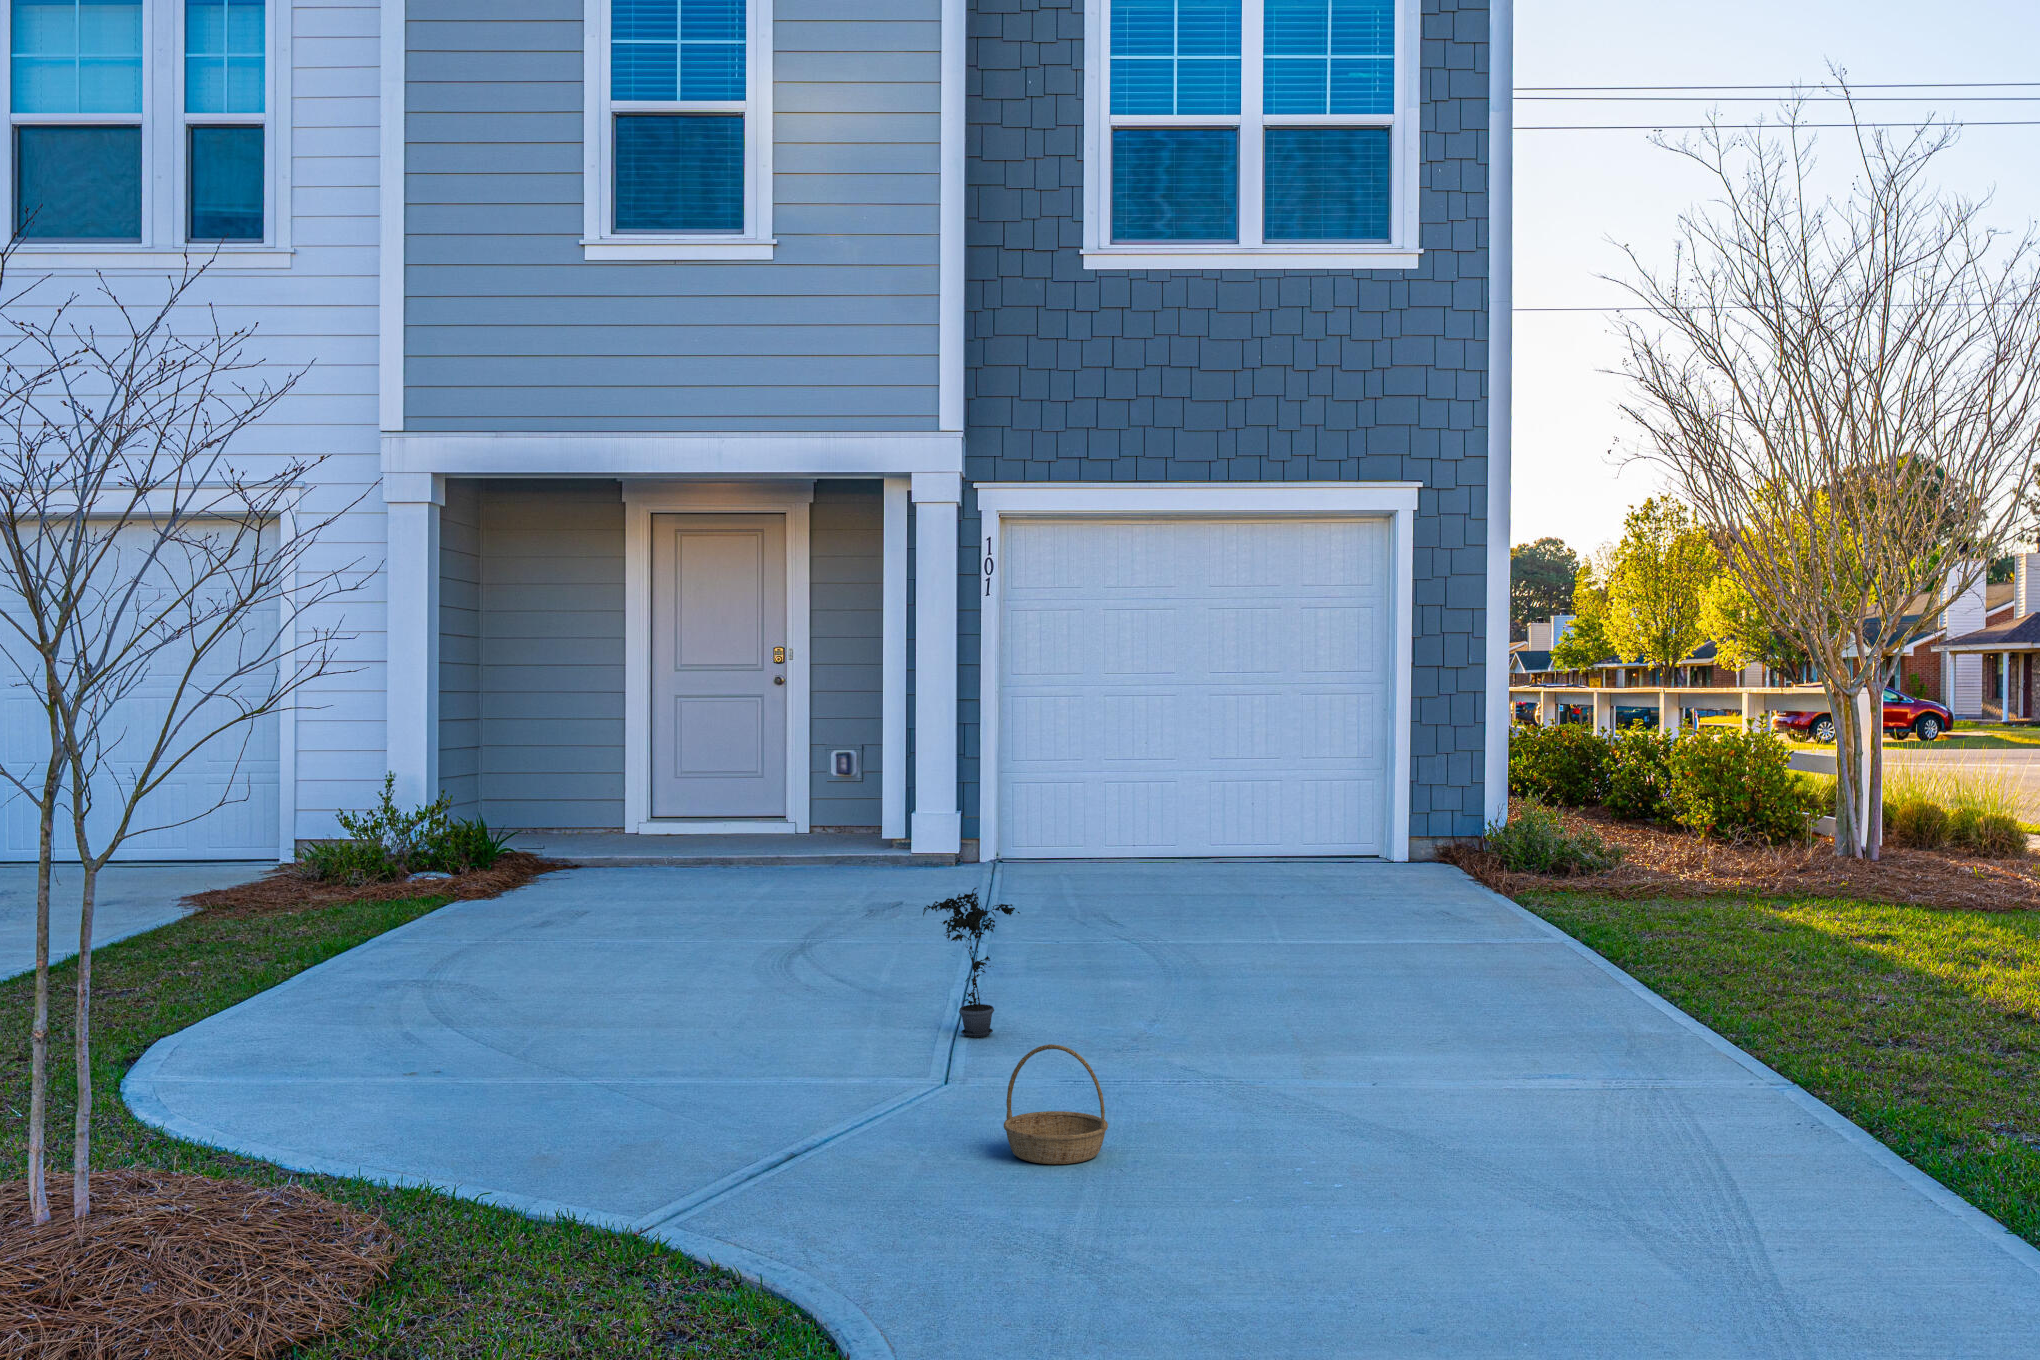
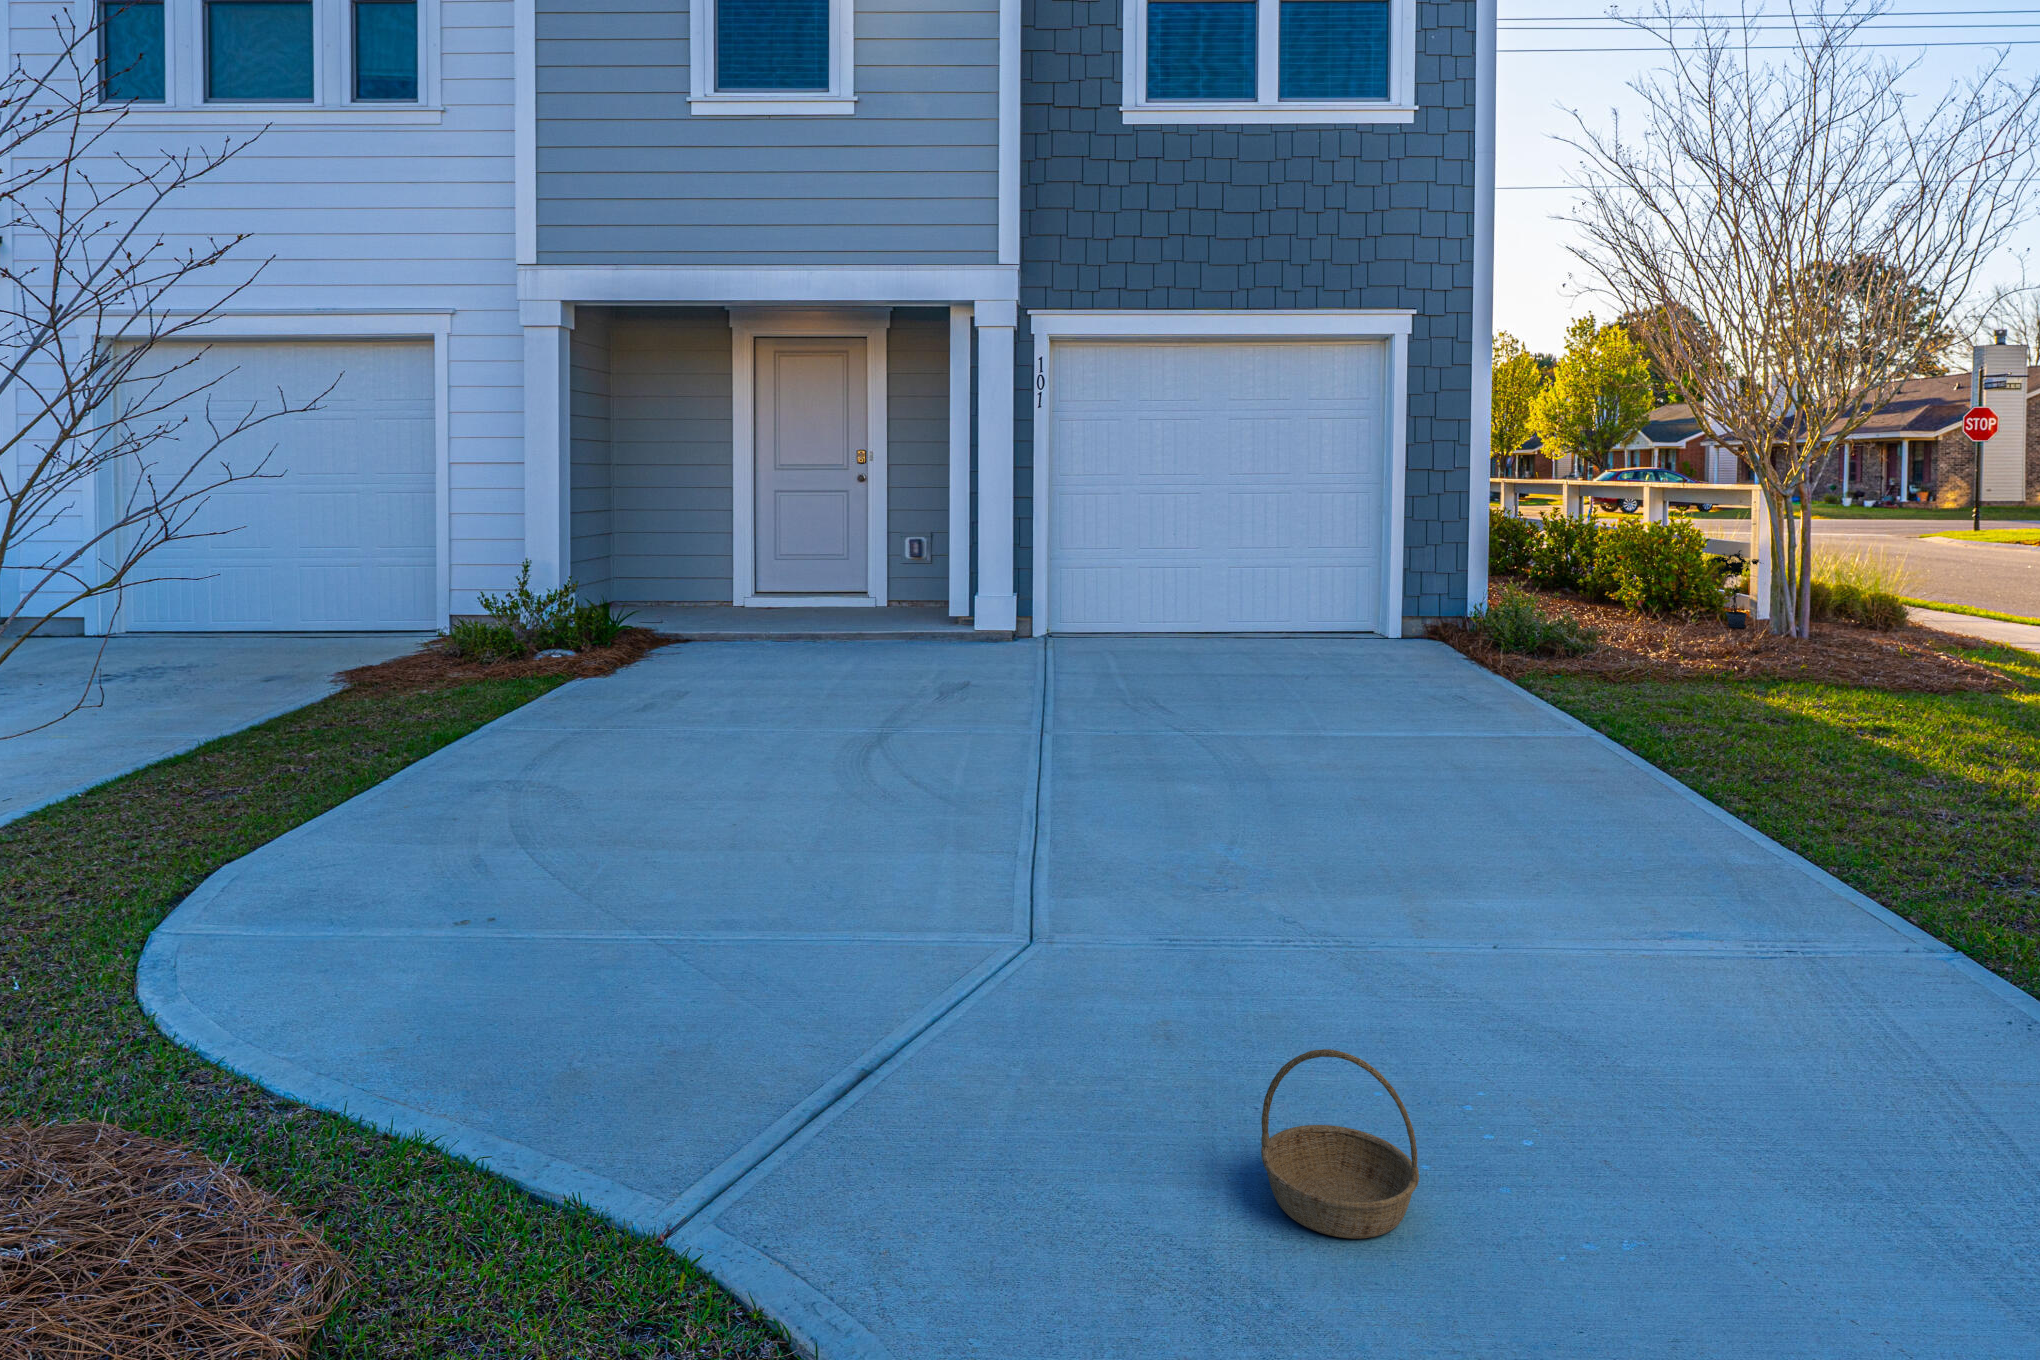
potted plant: present [923,888,1020,1037] -> present [1707,550,1761,628]

